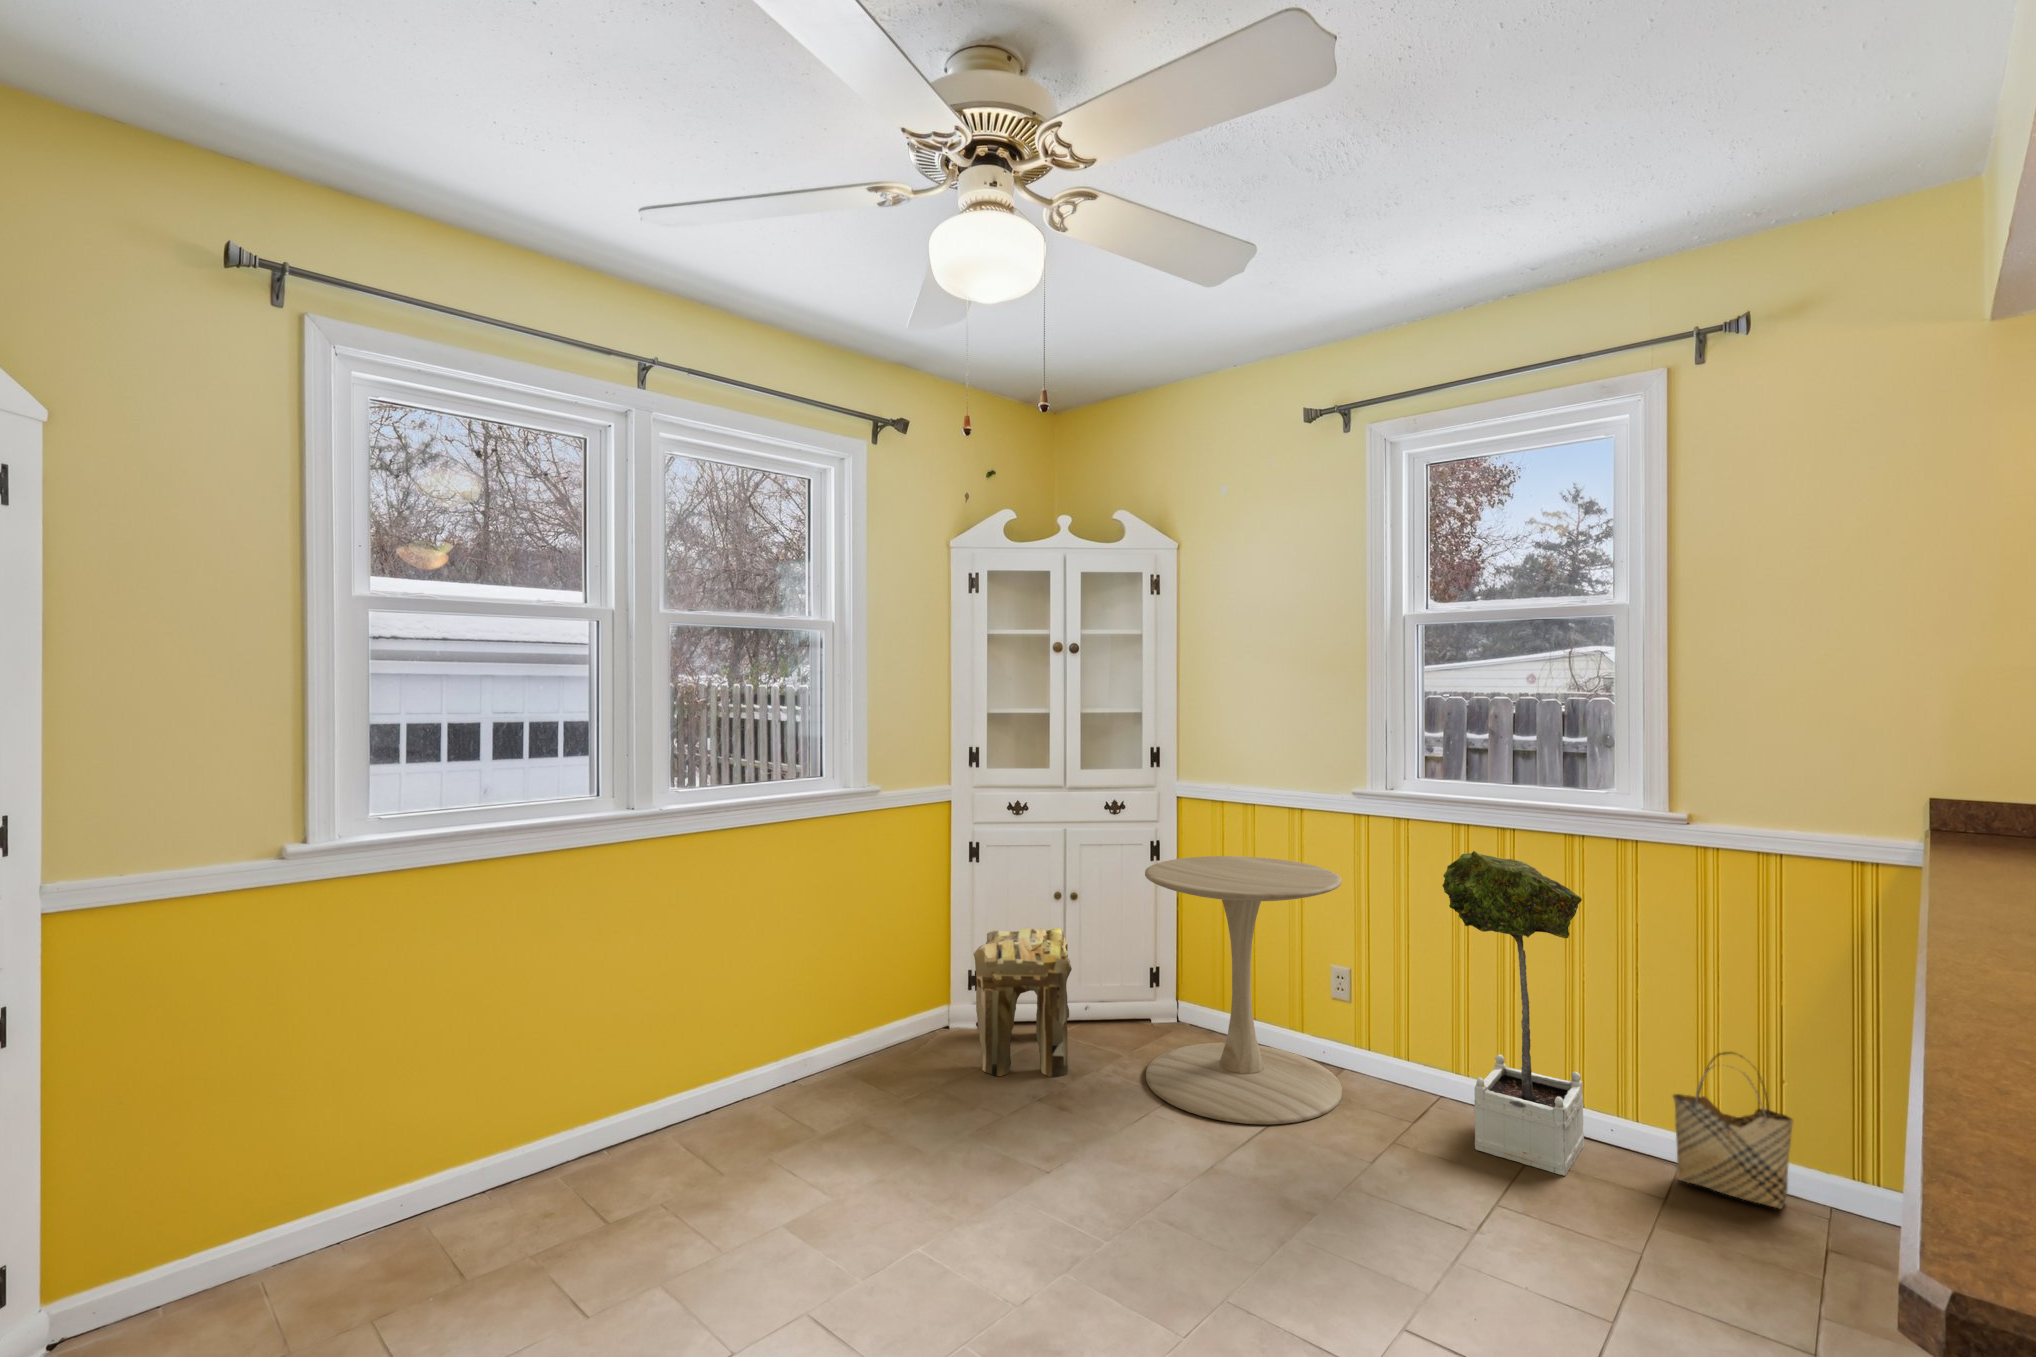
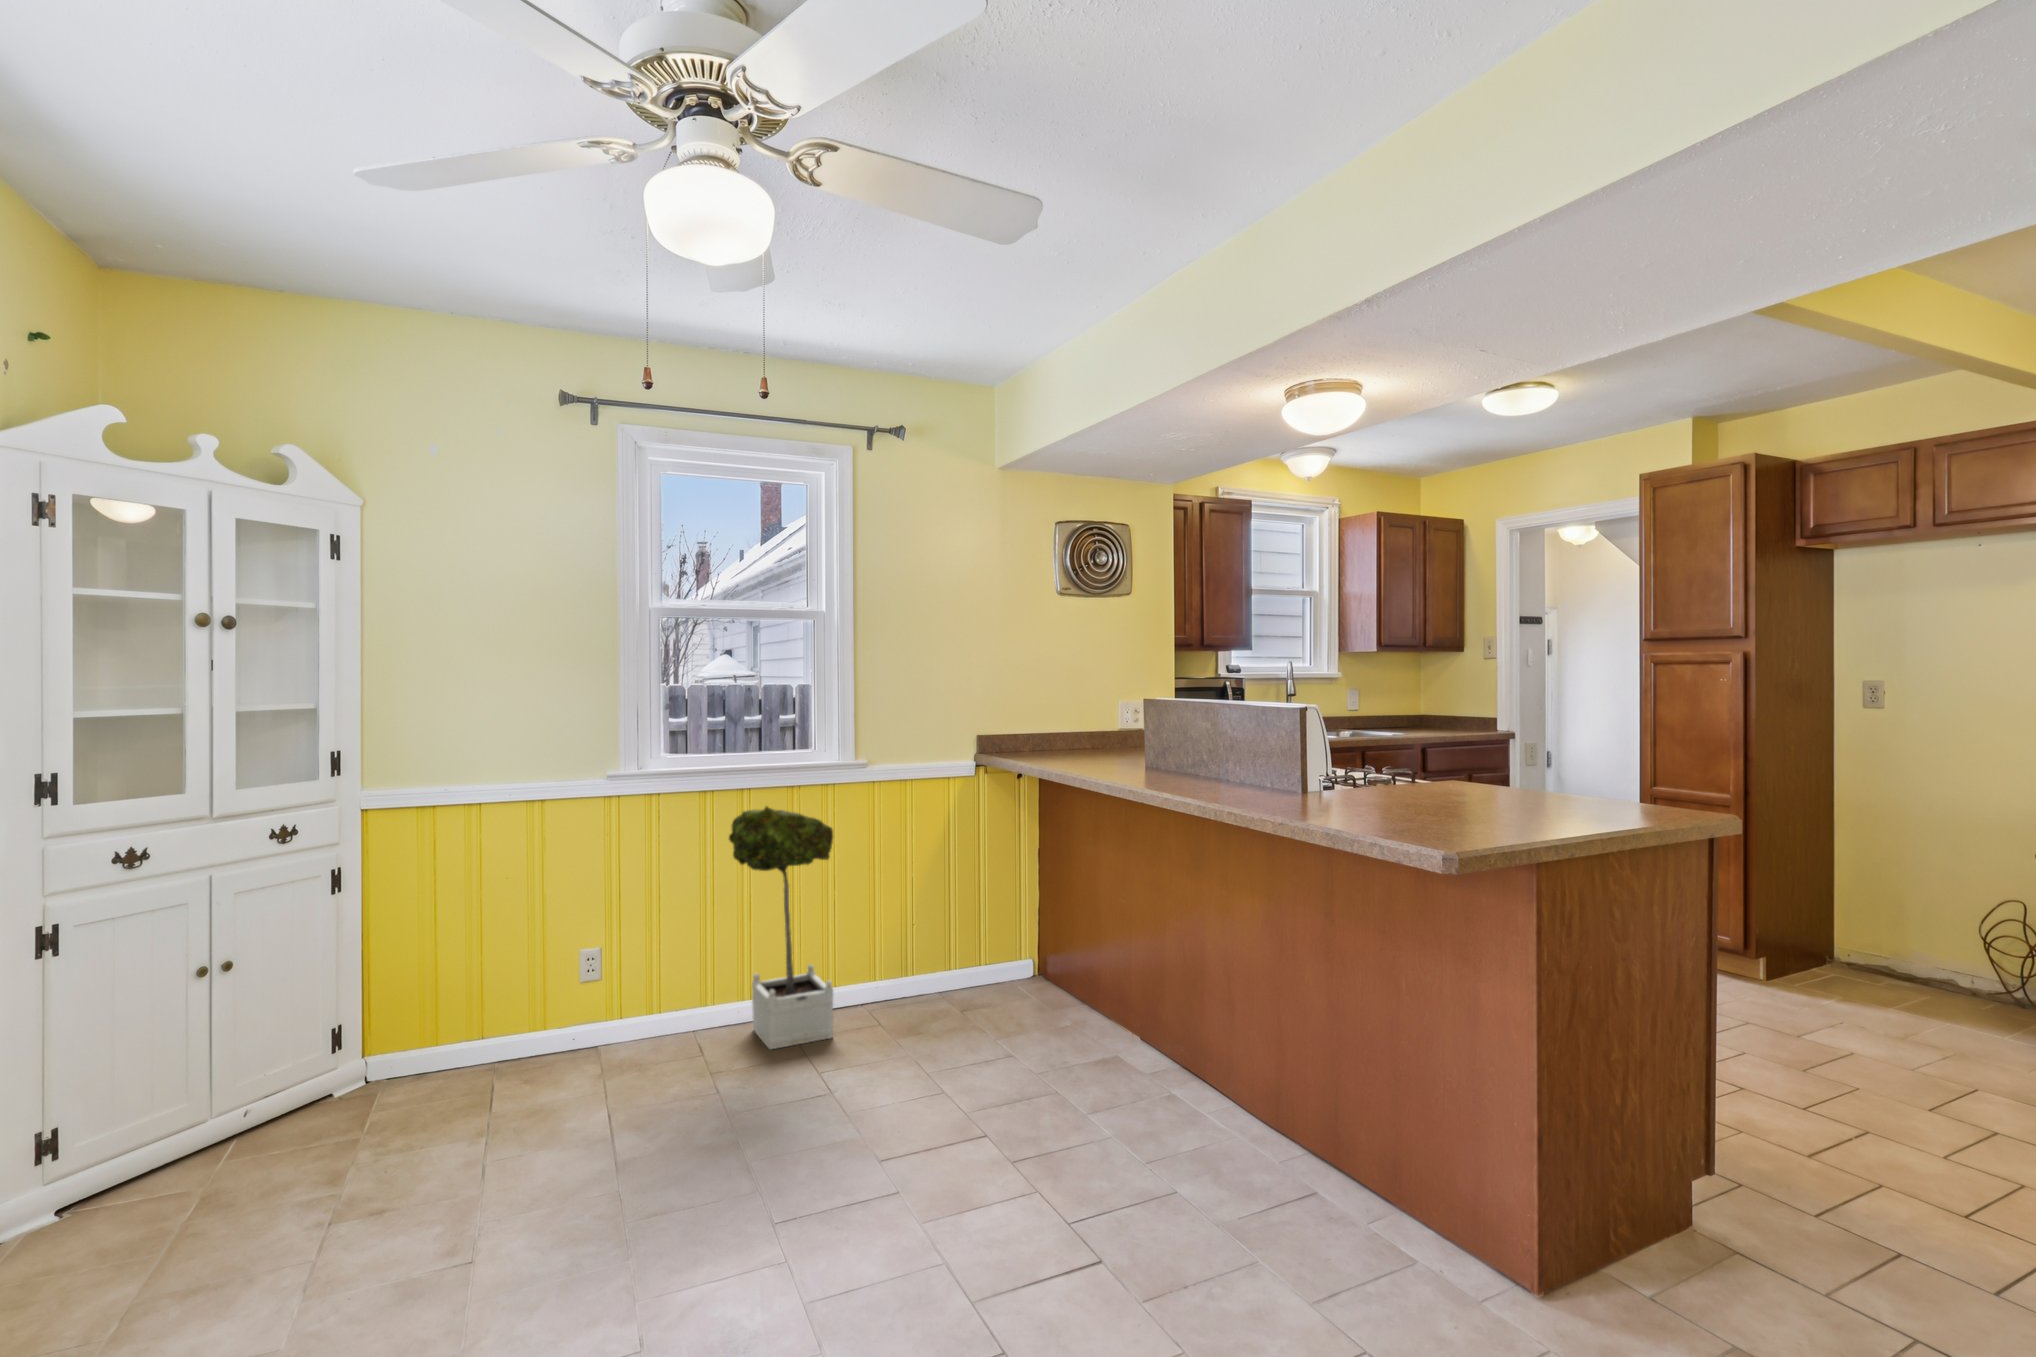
pedestal table: present [1145,856,1342,1124] -> none [413,855,643,1144]
stool: present [974,928,1072,1077] -> none [91,1010,334,1243]
woven basket: present [1673,1052,1793,1209] -> none [873,915,935,1011]

